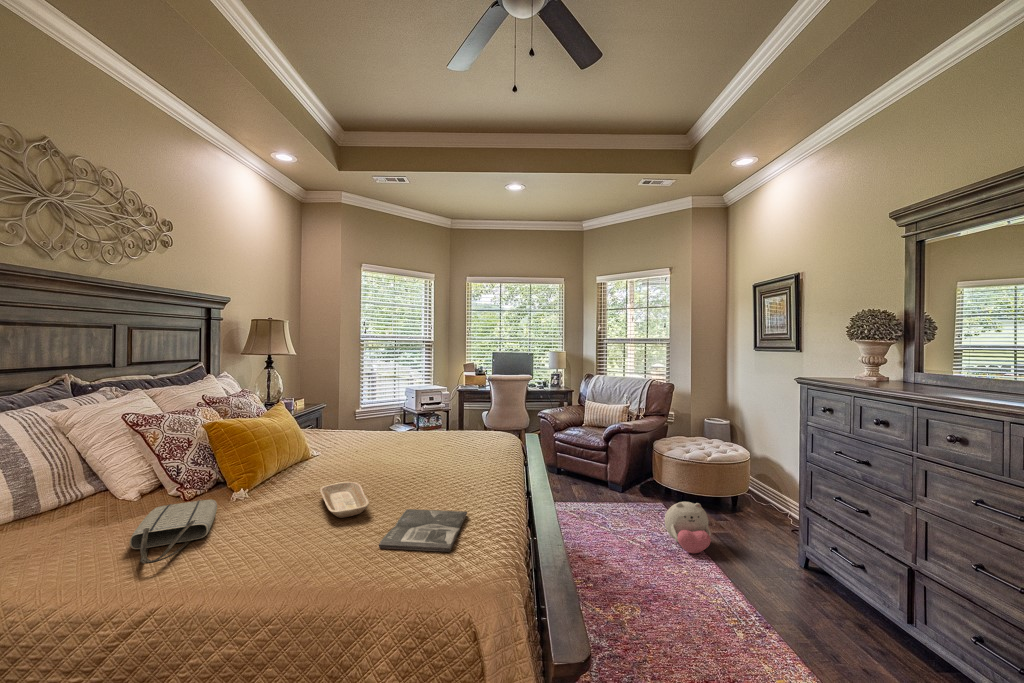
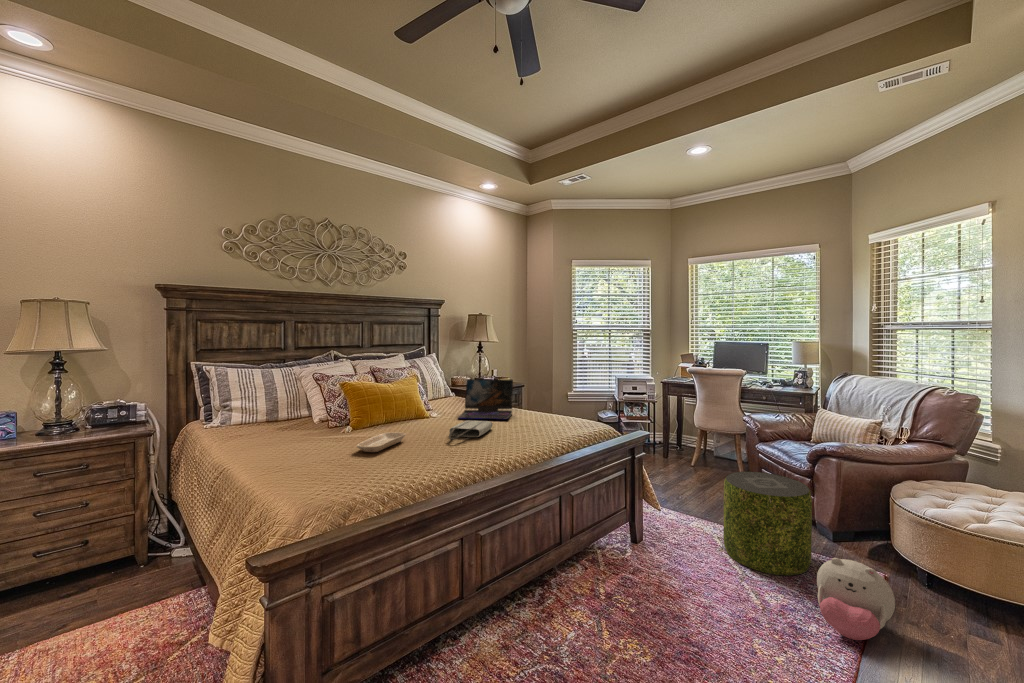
laptop: none [332,399,408,453] -> present [458,379,513,420]
pouf: none [577,455,637,530] -> present [723,472,812,575]
tote bag: present [130,500,217,564] -> present [449,420,492,440]
magazine: present [379,509,467,552] -> none [341,456,425,483]

